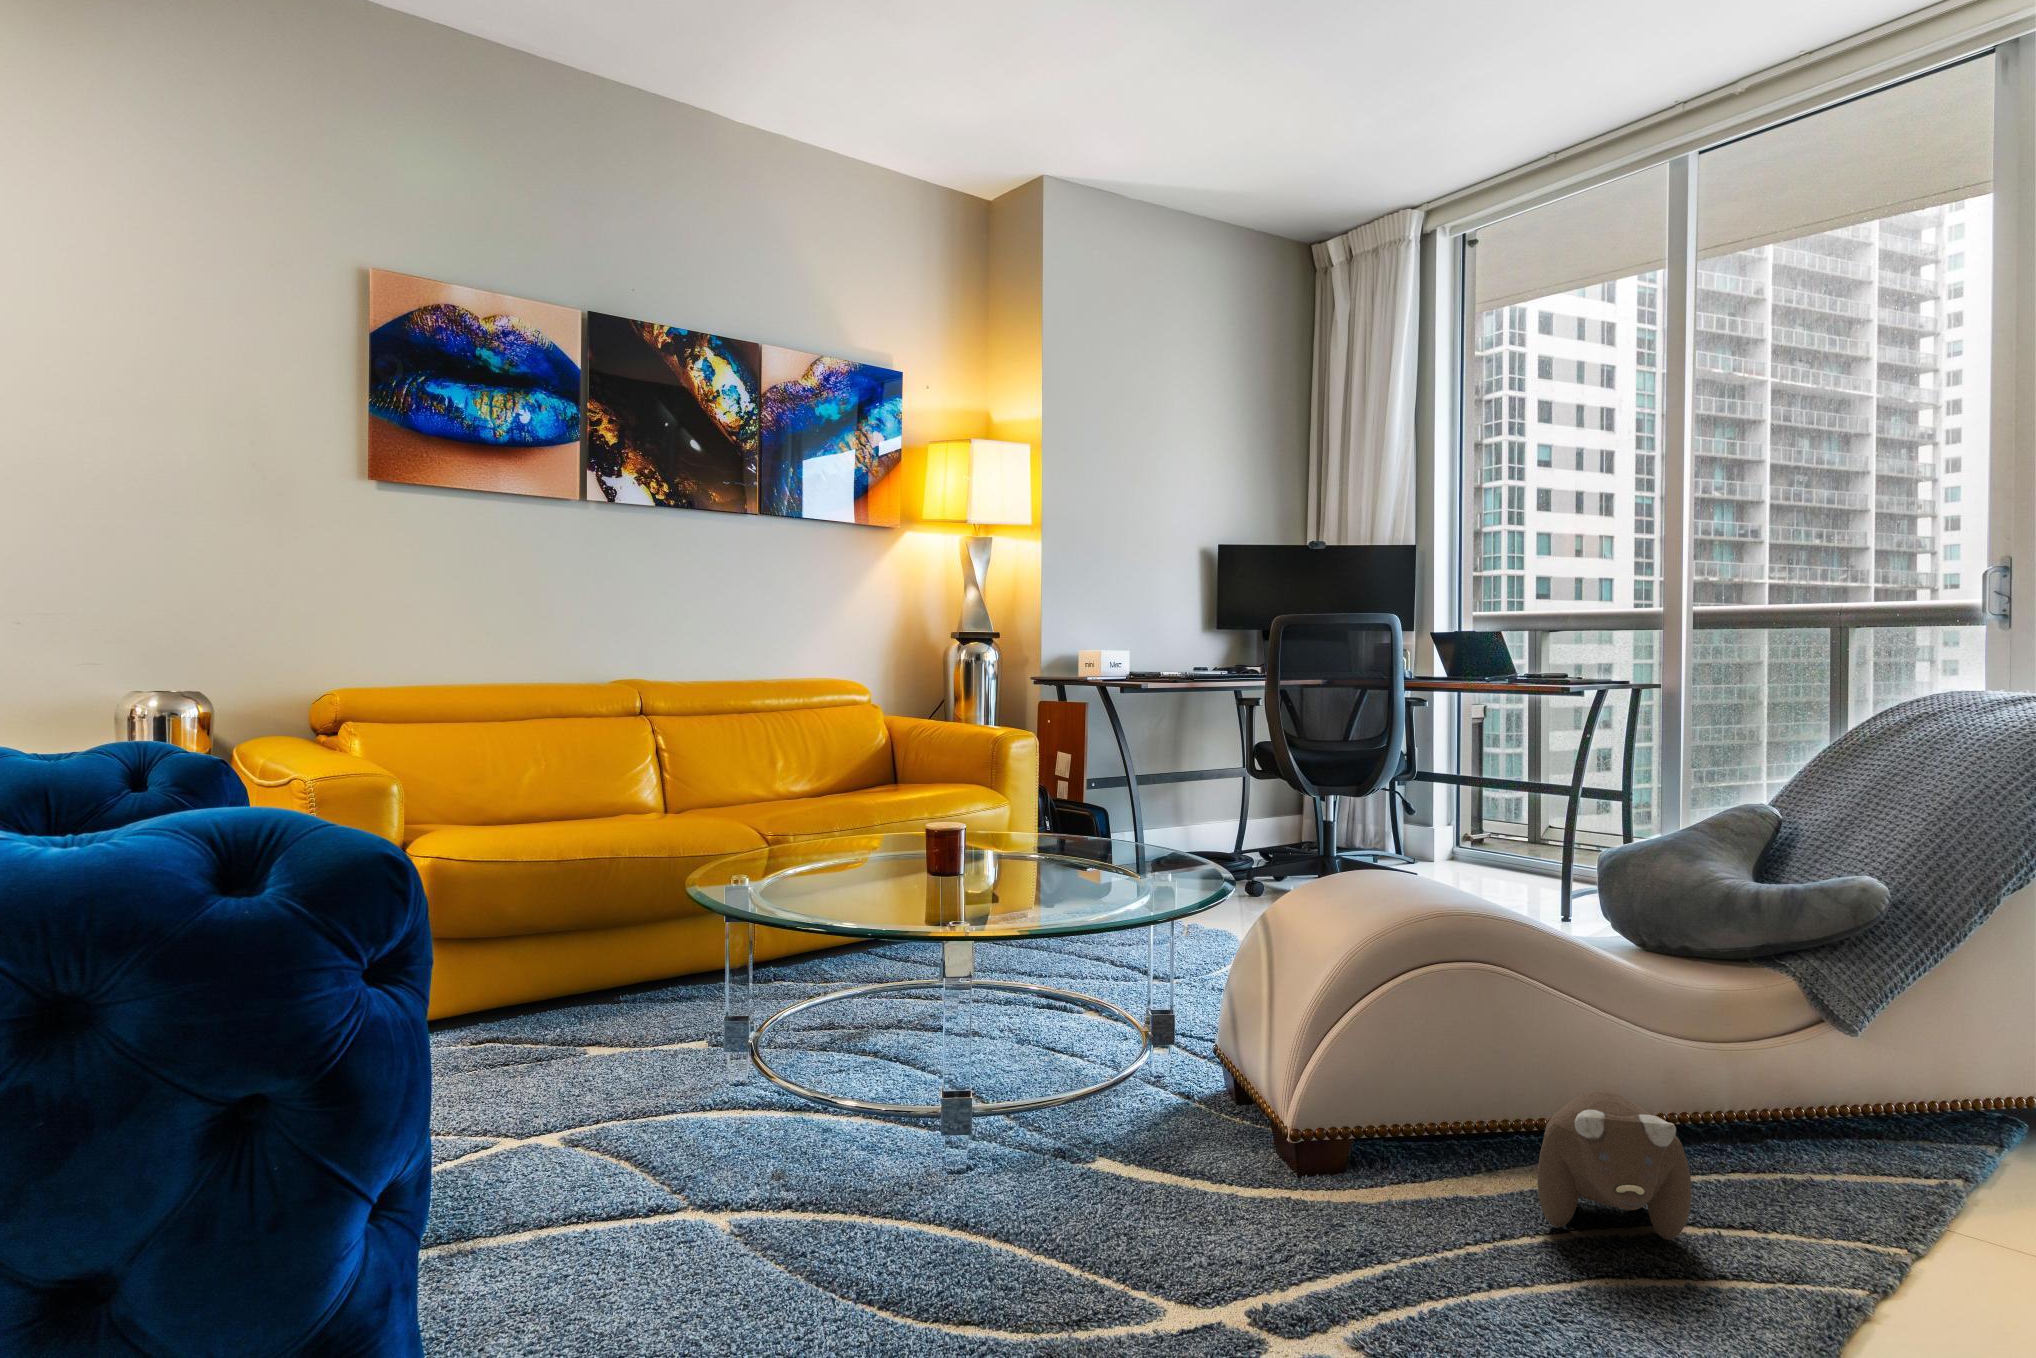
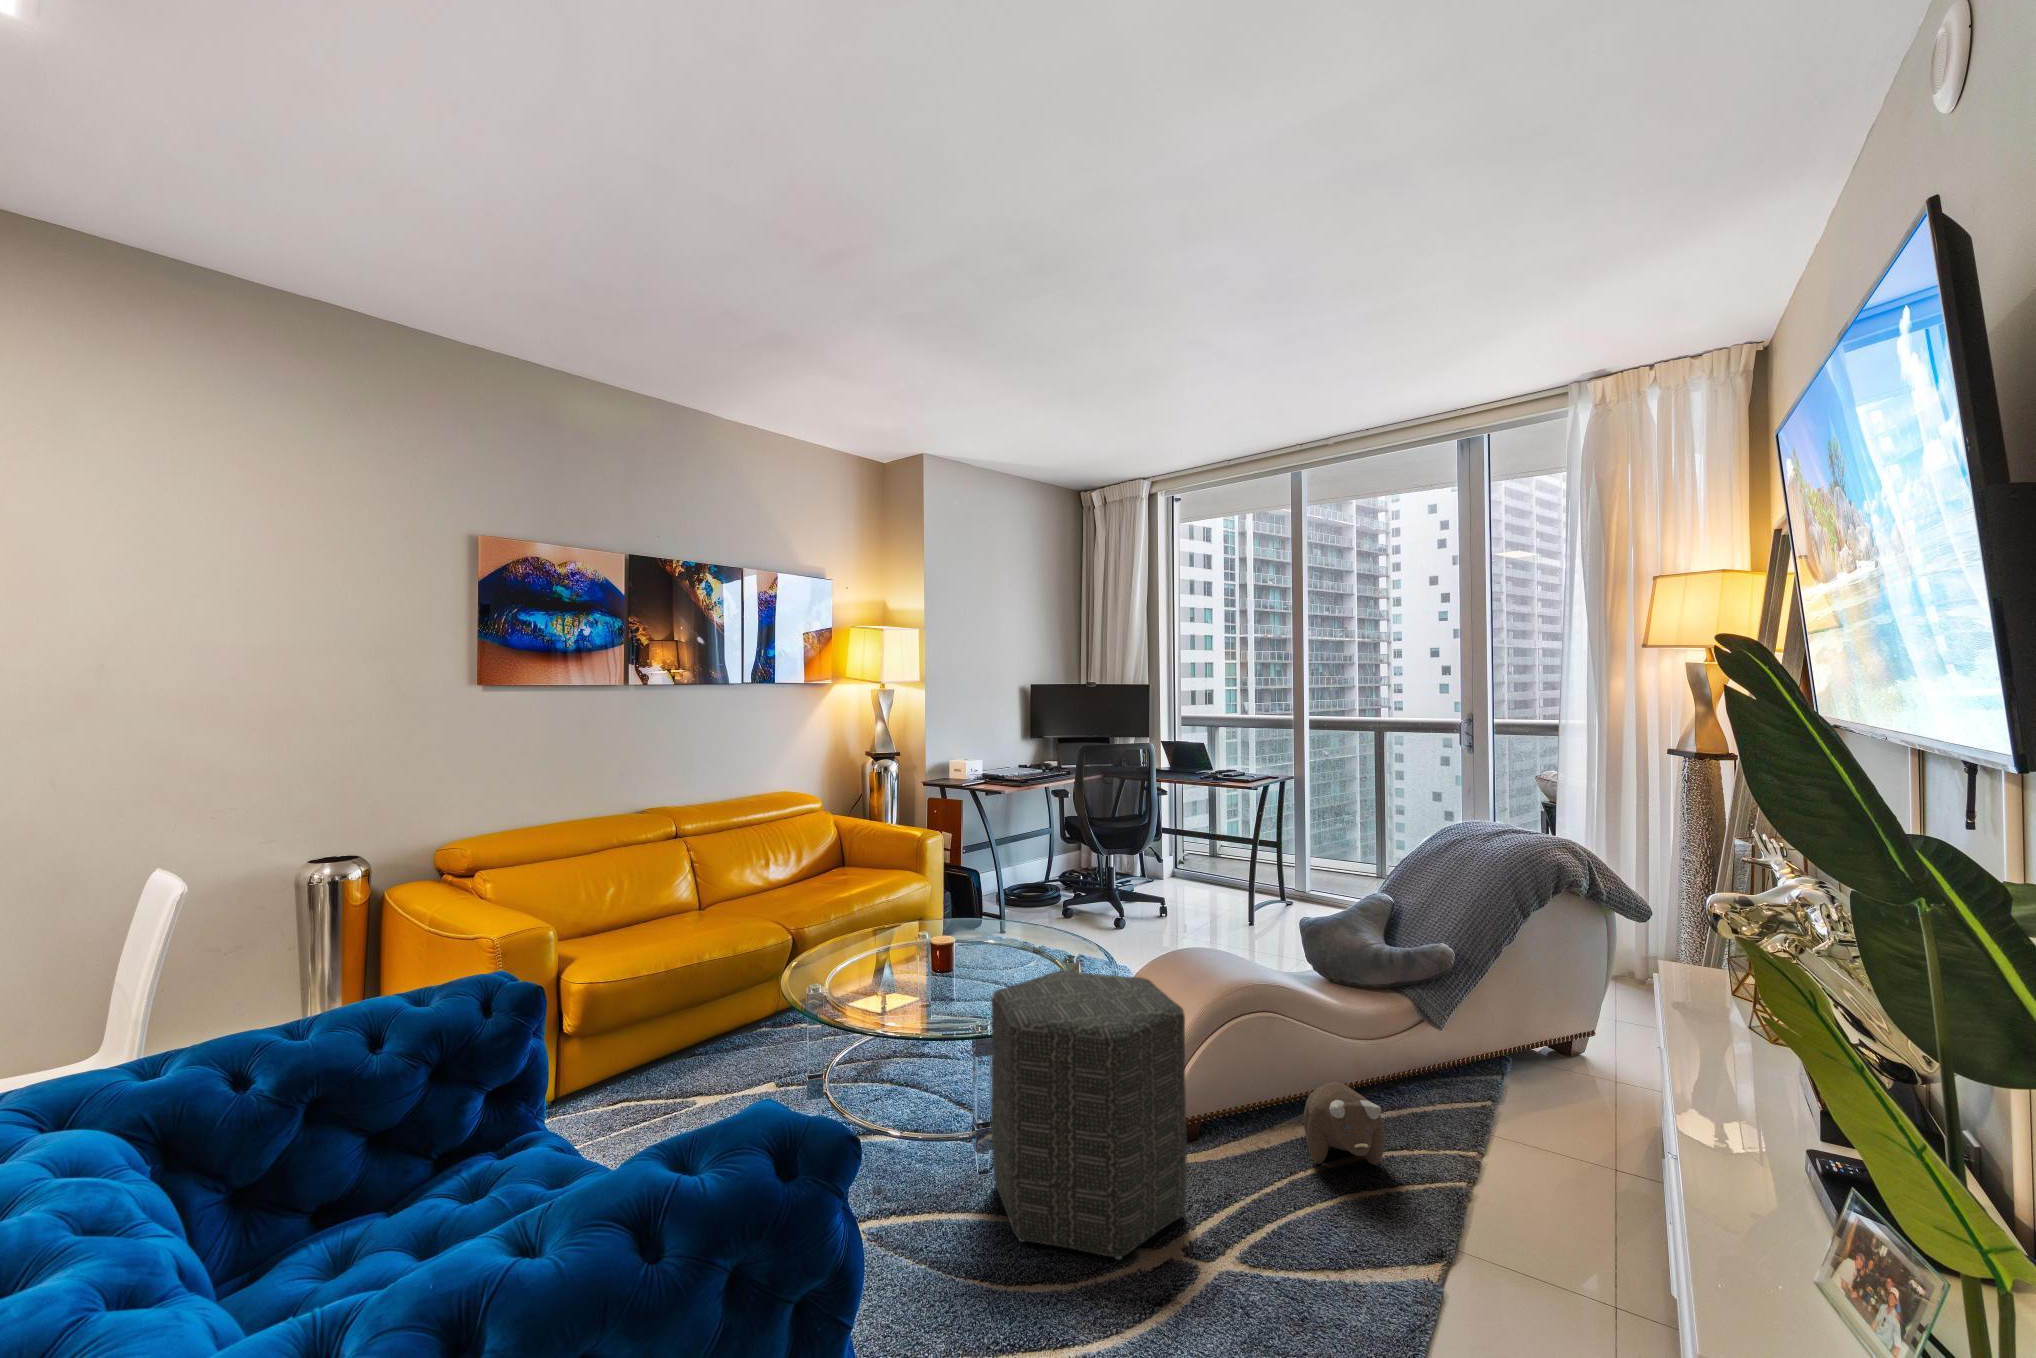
ottoman: none [957,861,1281,1310] -> present [991,971,1187,1259]

